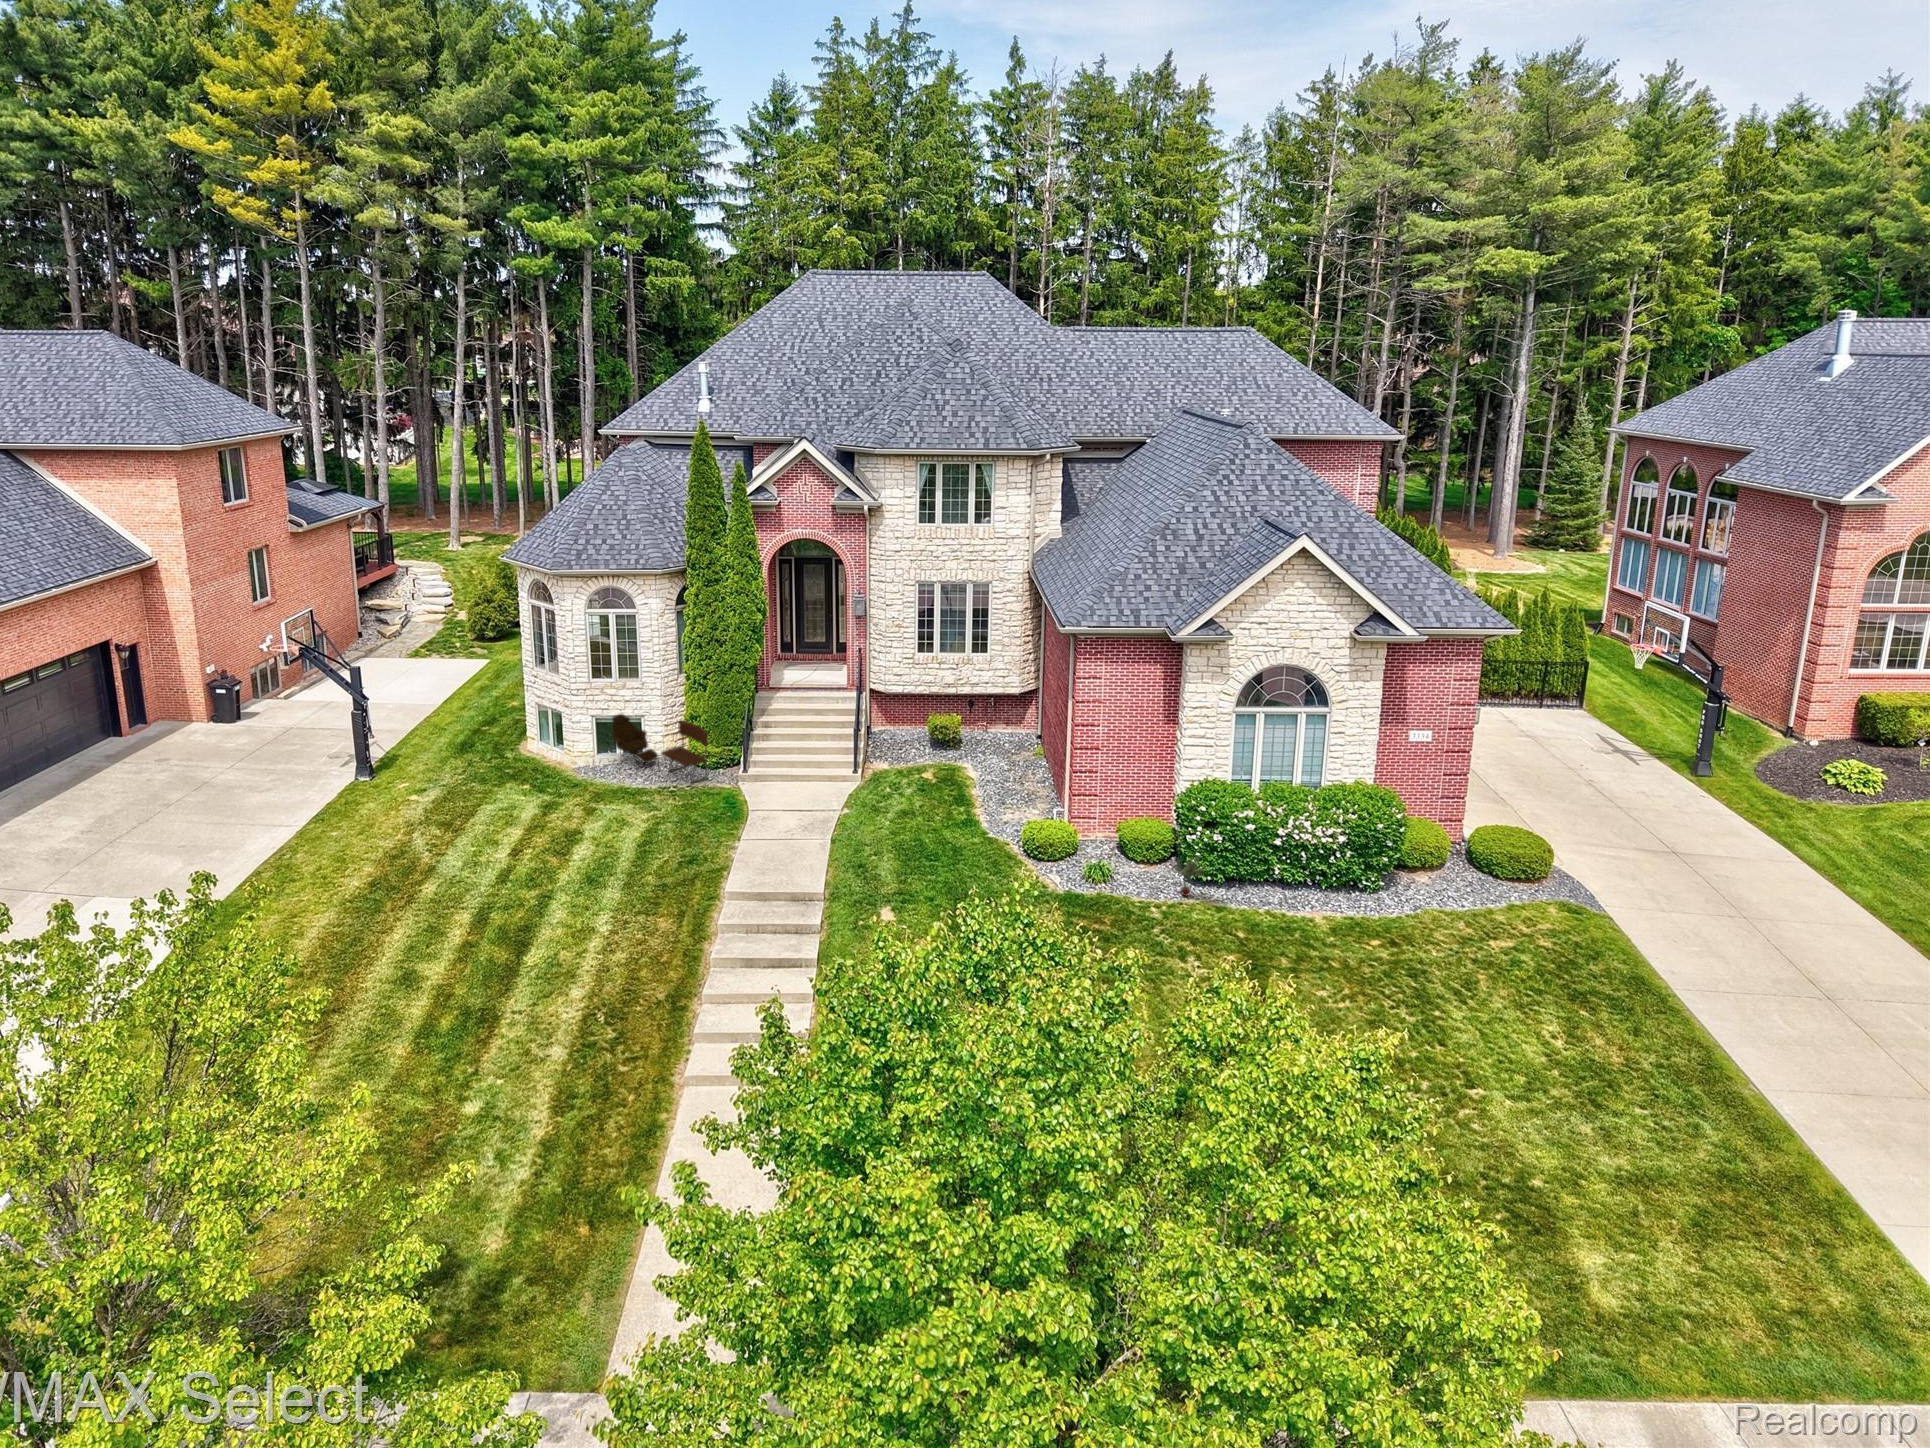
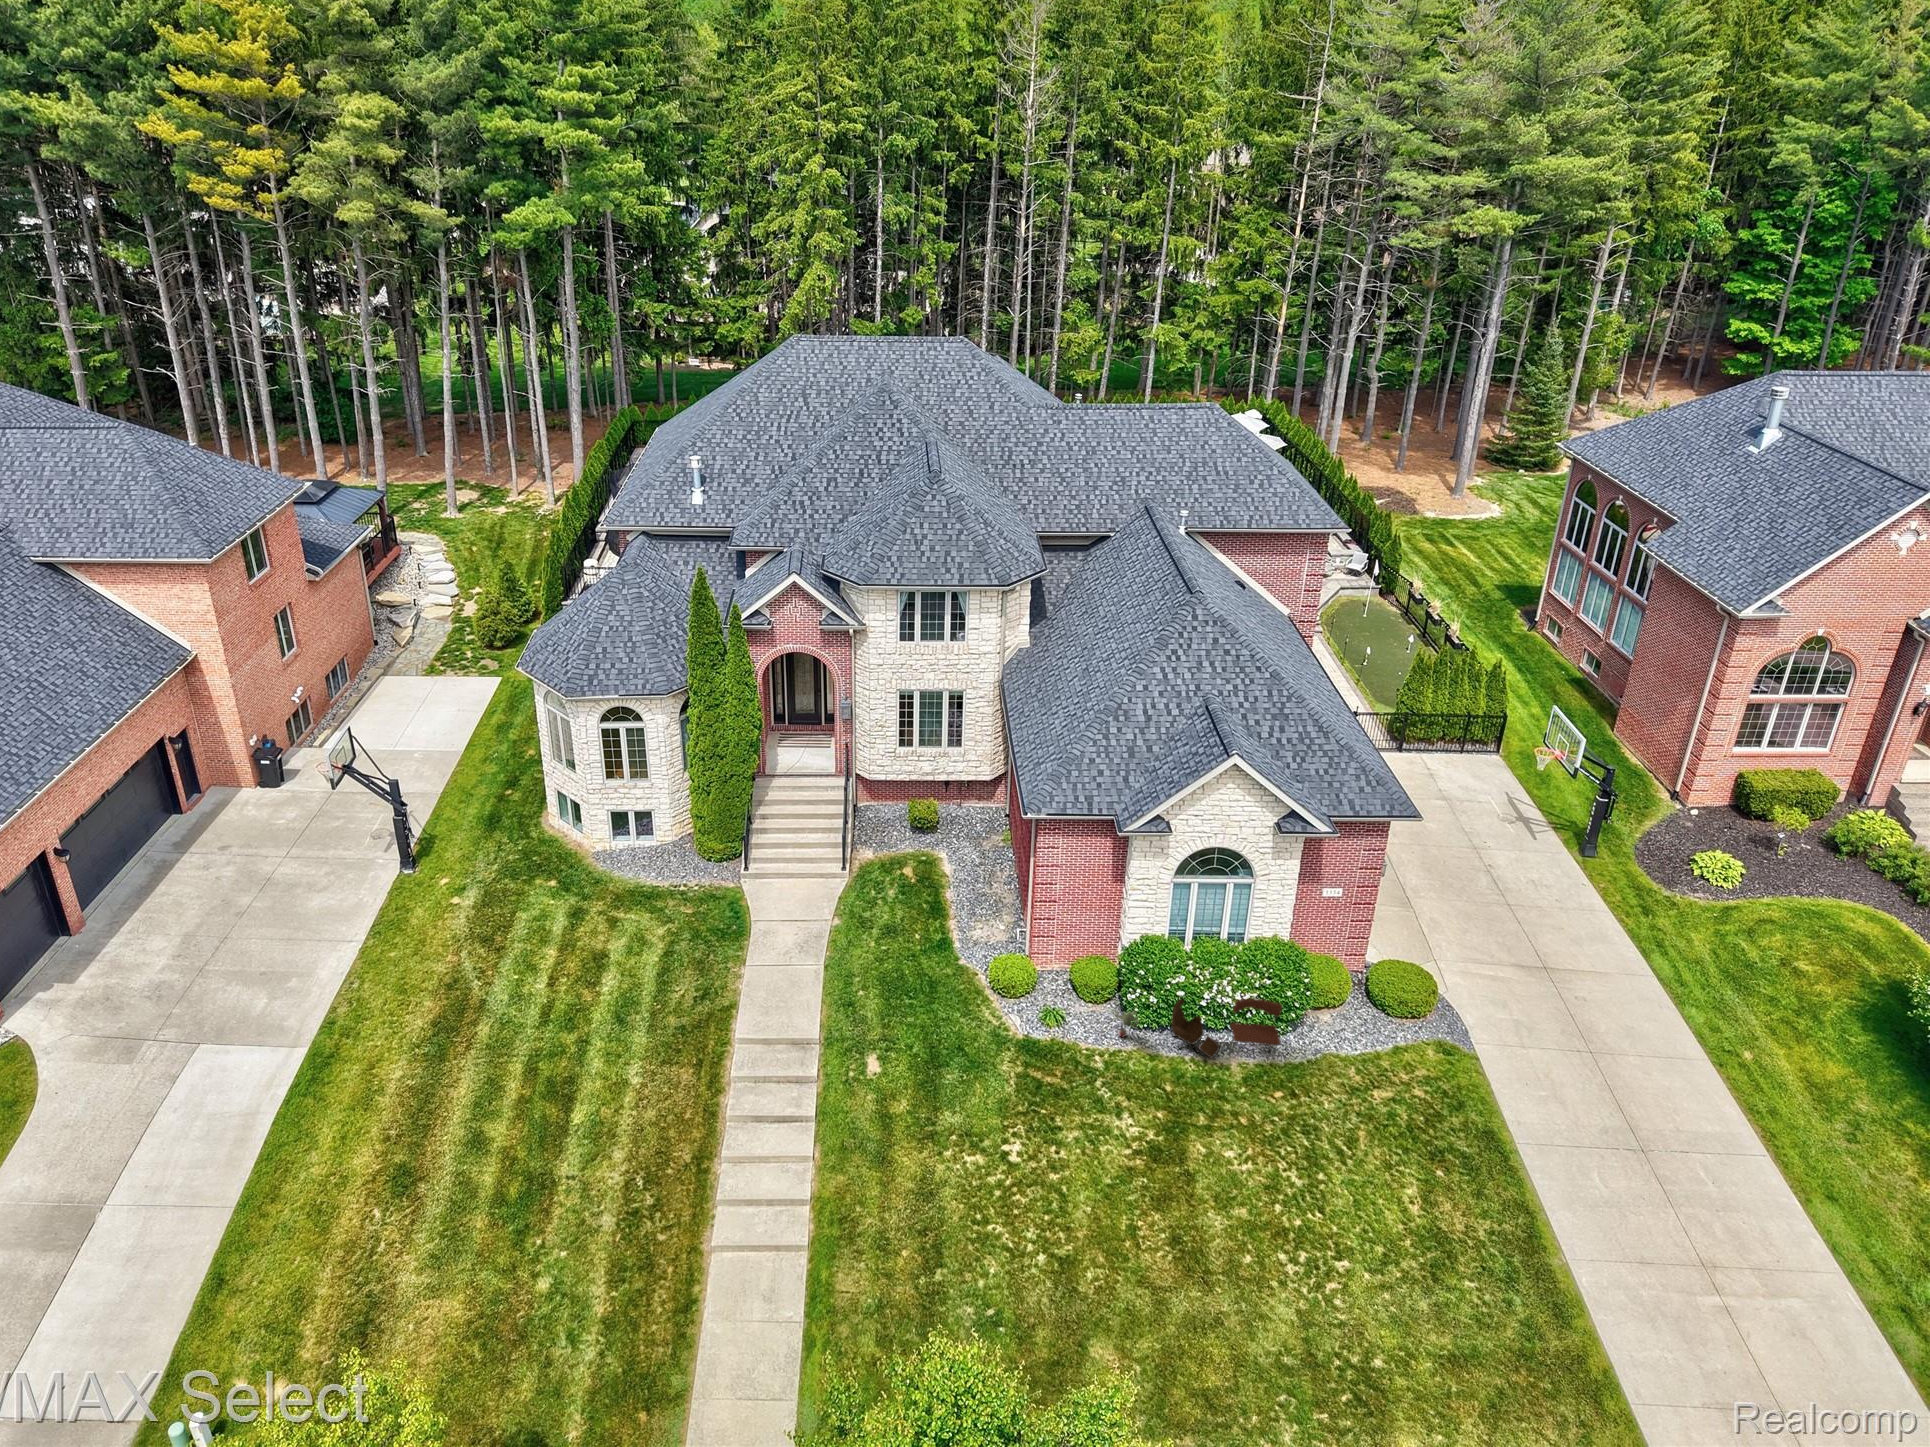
lounge chair: present [612,713,658,763] -> present [1171,999,1220,1058]
bench: present [661,721,708,783] -> present [1227,998,1283,1053]

